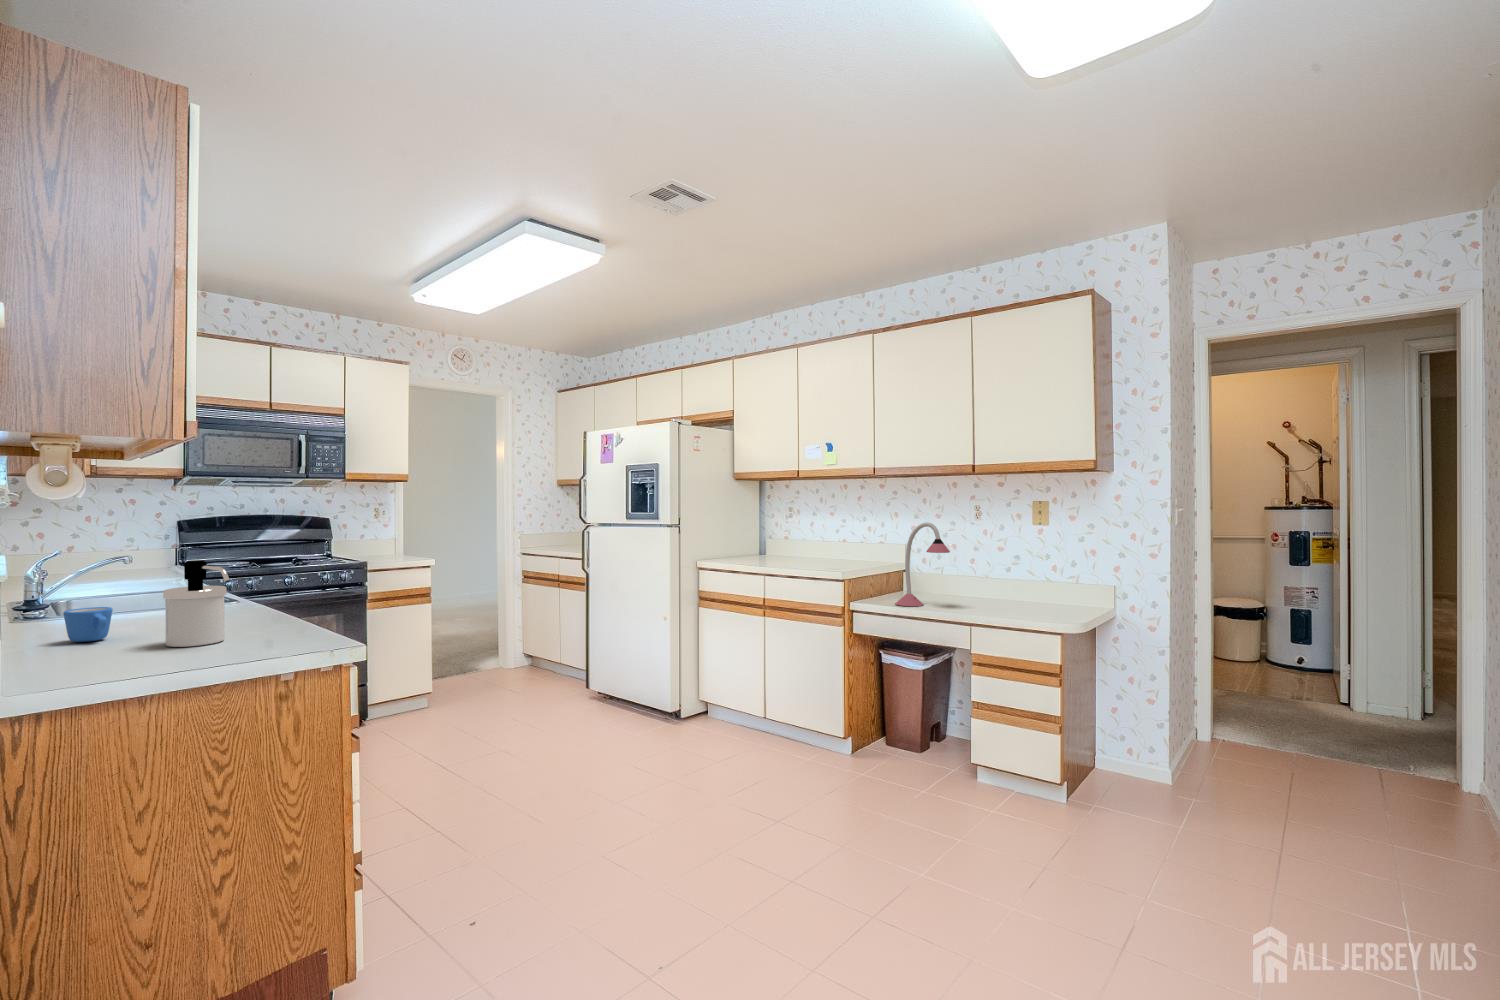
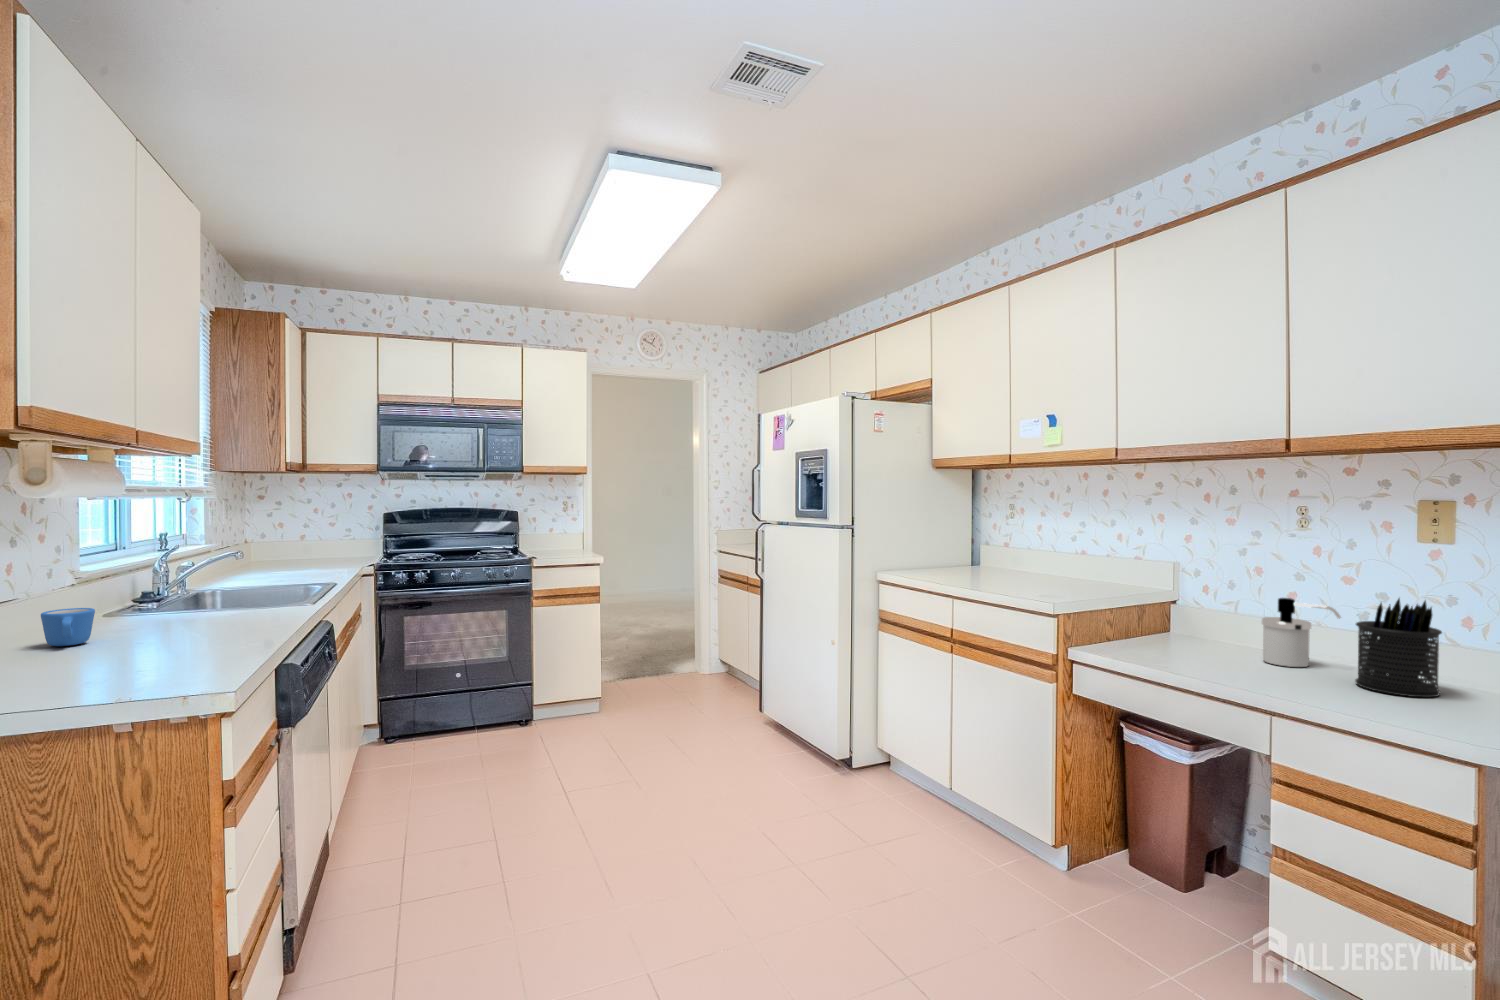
desk lamp: present [895,522,950,606] -> none [1141,536,1237,665]
pen holder: none [1009,554,1049,610] -> present [1355,598,1442,697]
soap dispenser: present [163,560,230,647] -> present [1262,598,1341,667]

